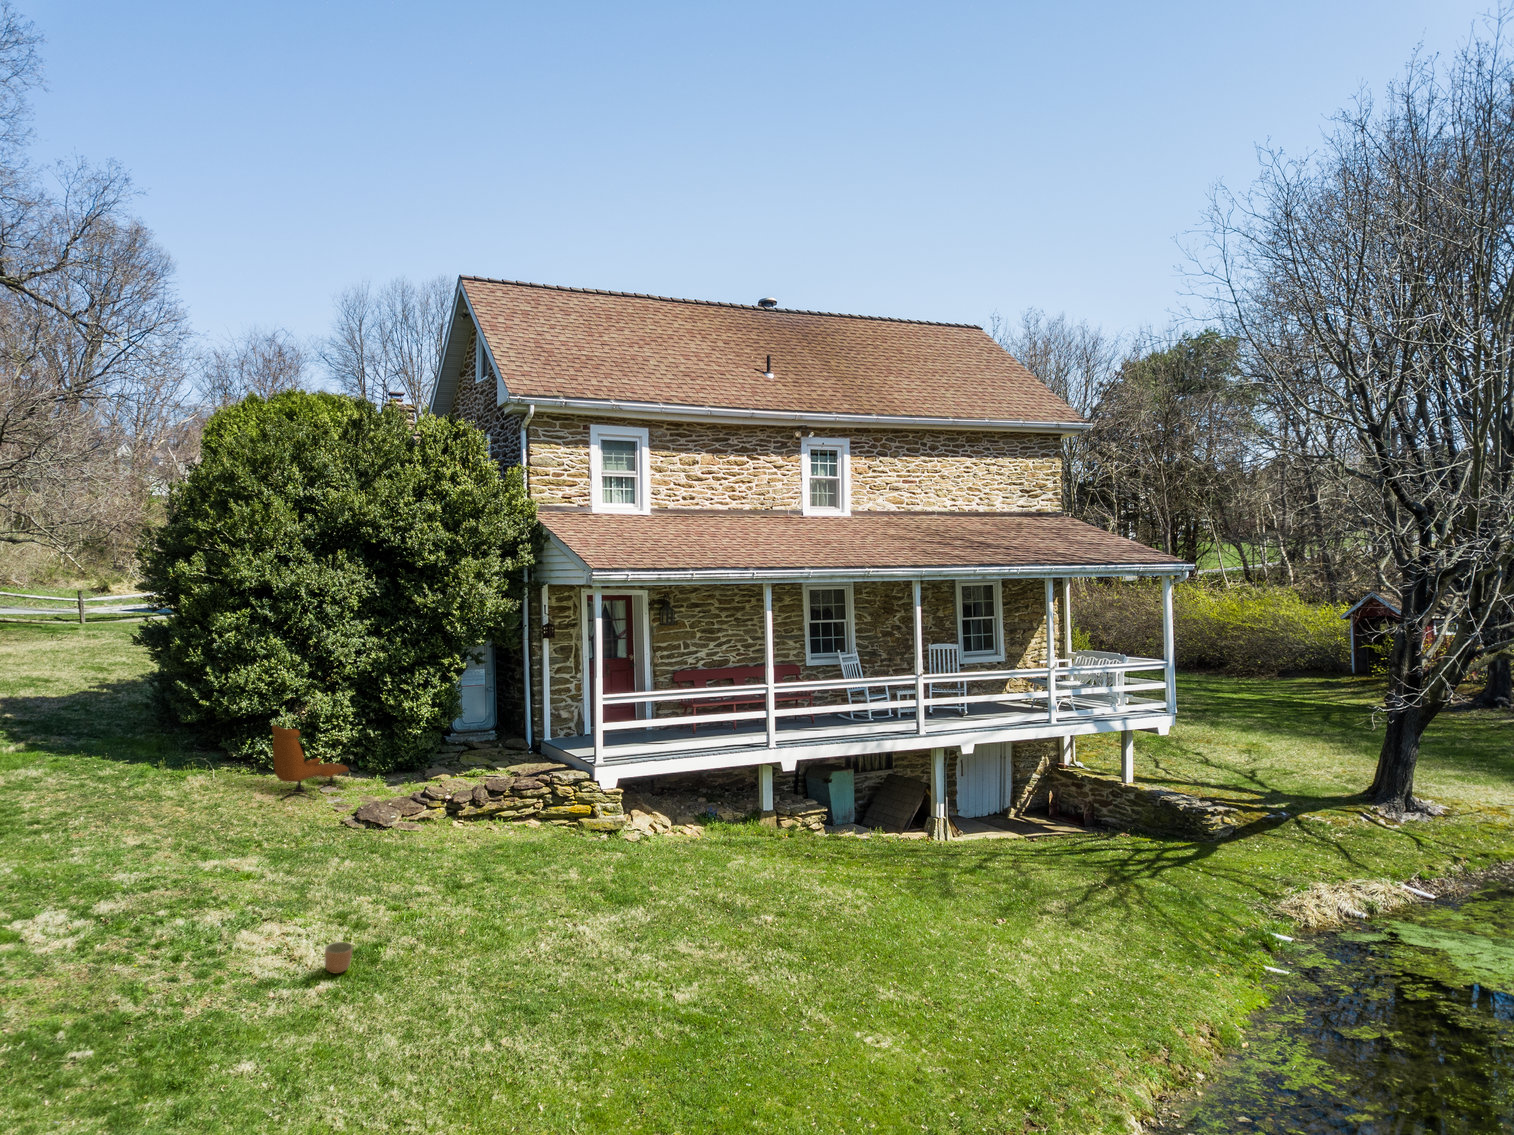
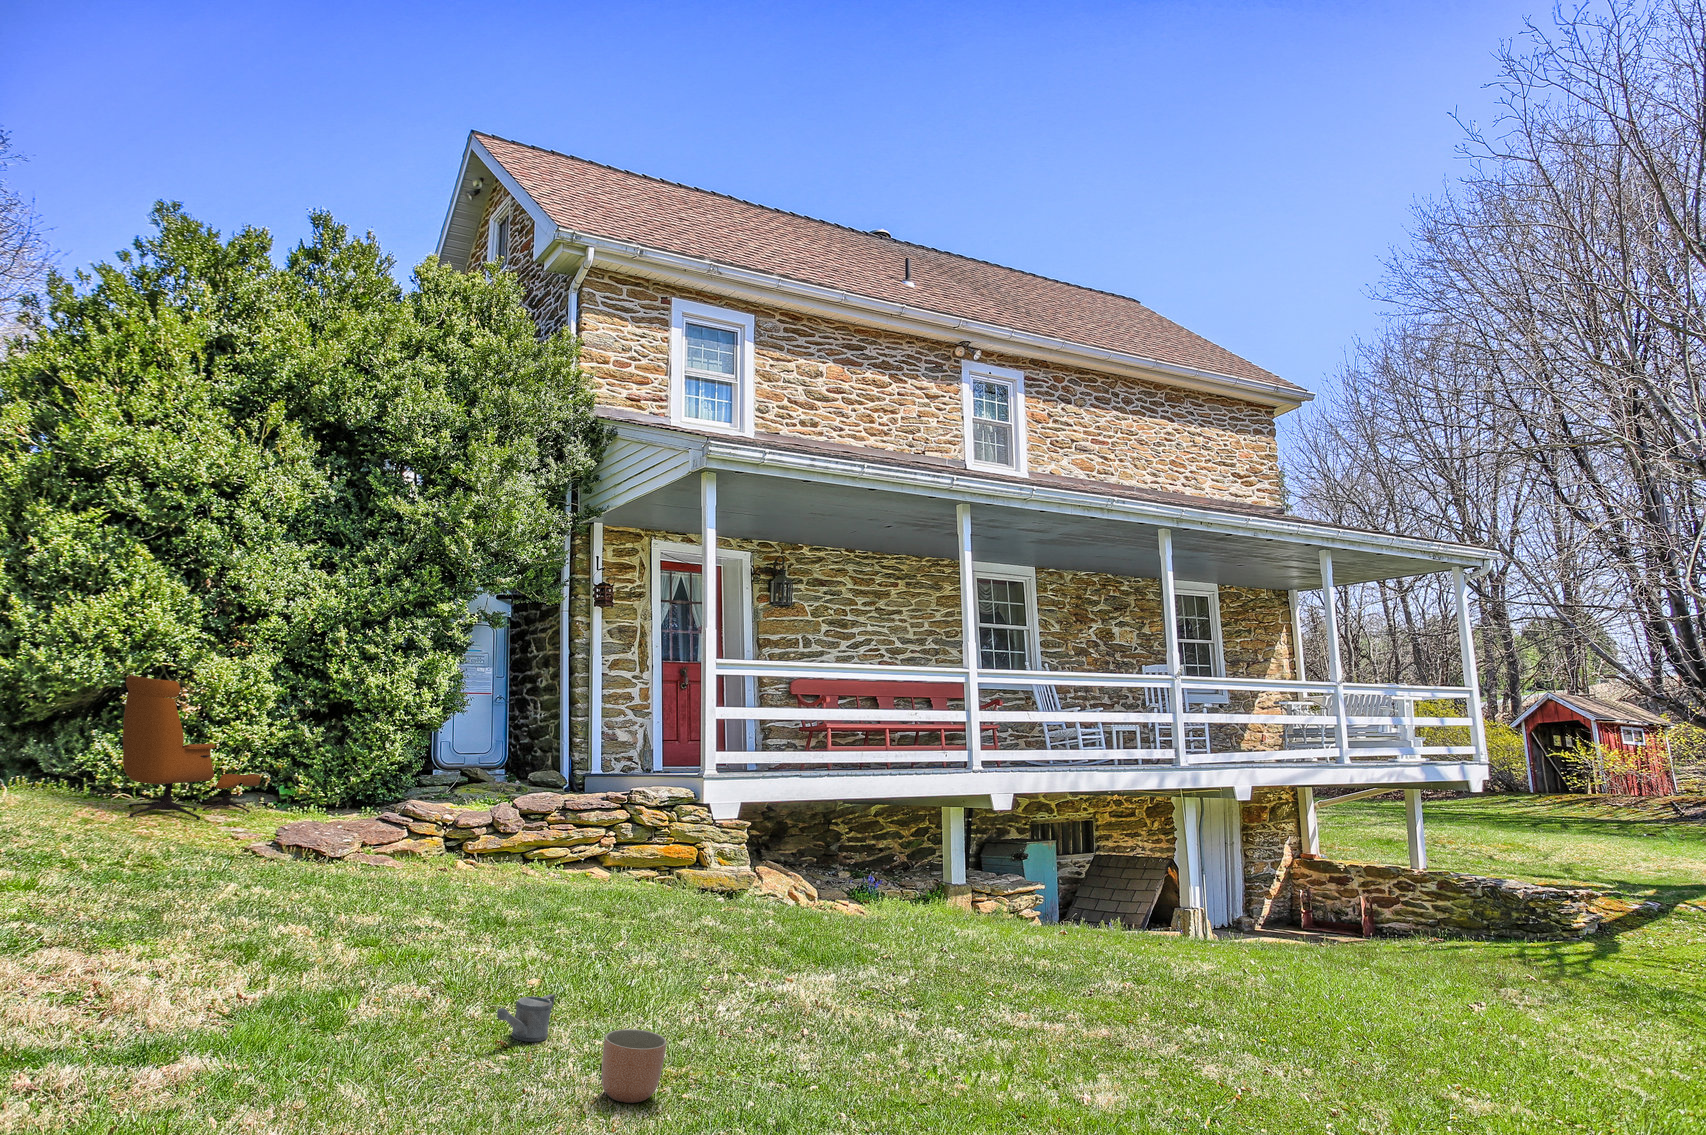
watering can: none [431,935,461,958] -> present [497,994,555,1042]
planter: present [325,942,353,973] -> present [601,1029,667,1103]

